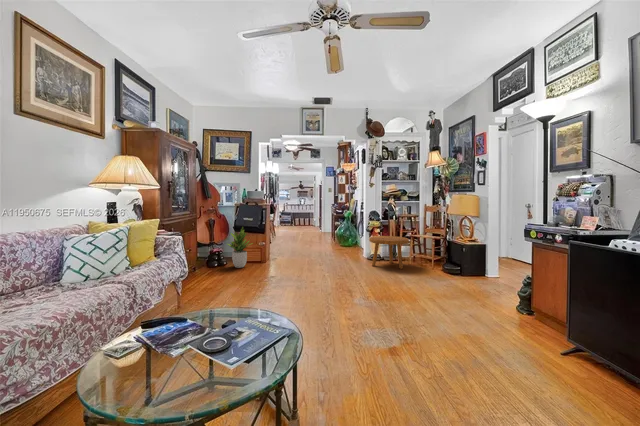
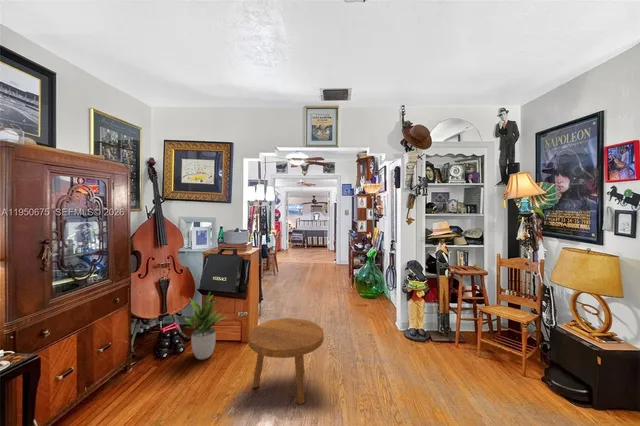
footstool: present [369,236,409,269] -> present [248,318,324,404]

